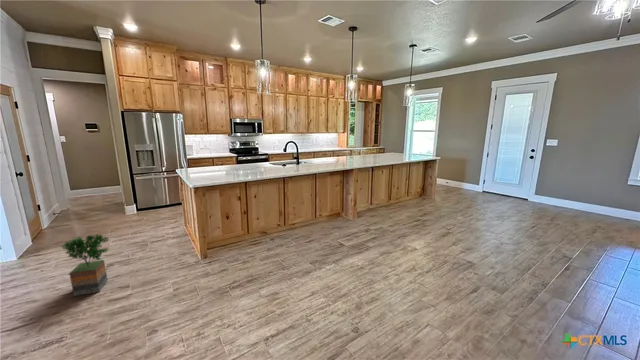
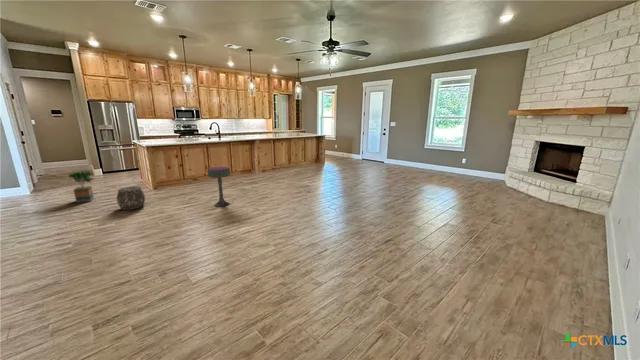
bar stool: none [327,246,375,342] -> present [208,167,230,207]
woven basket: none [136,279,193,341] -> present [117,186,145,210]

